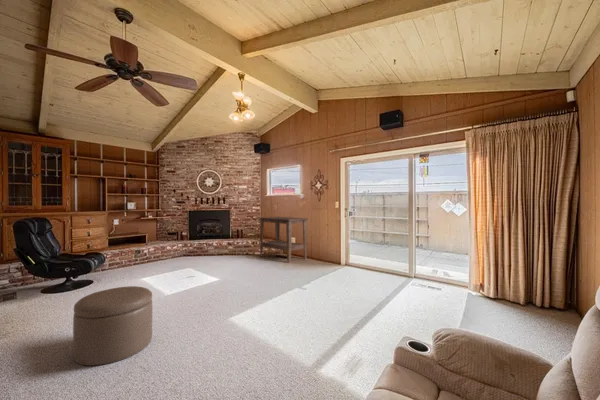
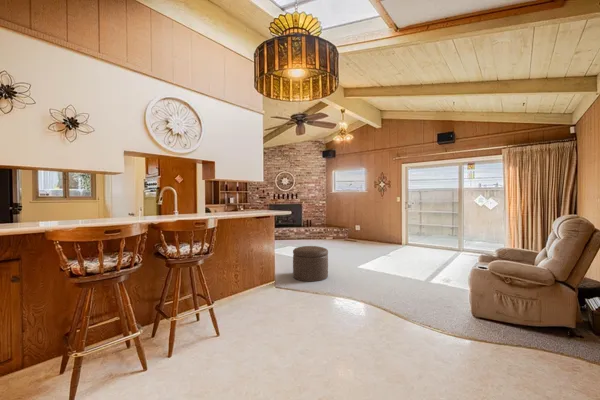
side table: present [259,217,308,263] -> none [332,209,372,244]

